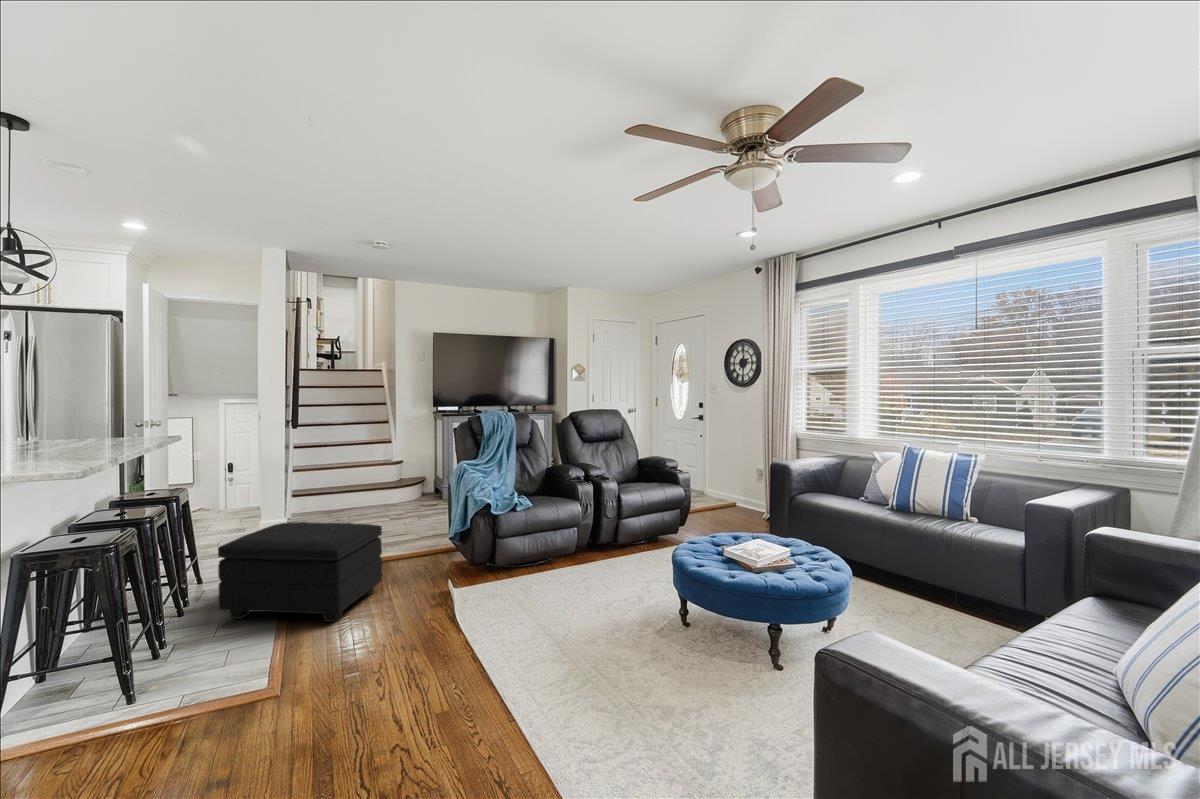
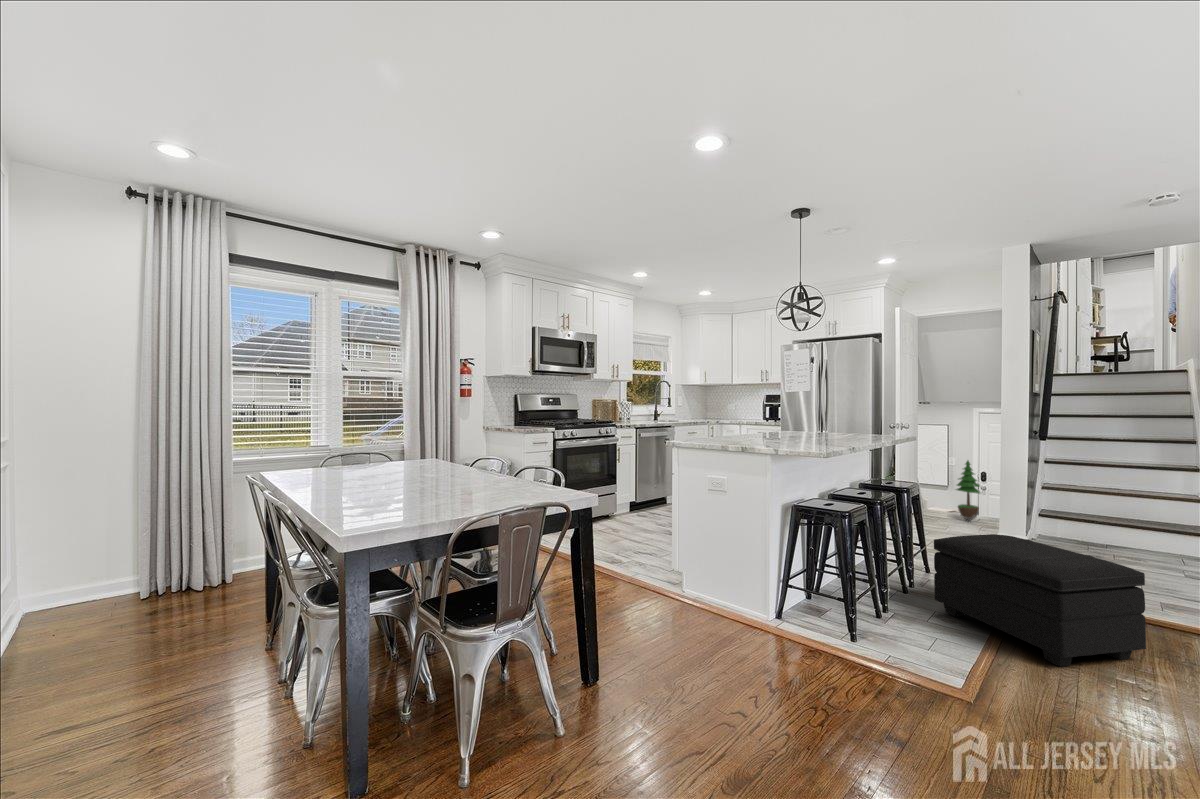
potted tree: none [210,452,238,515] -> present [956,461,980,521]

